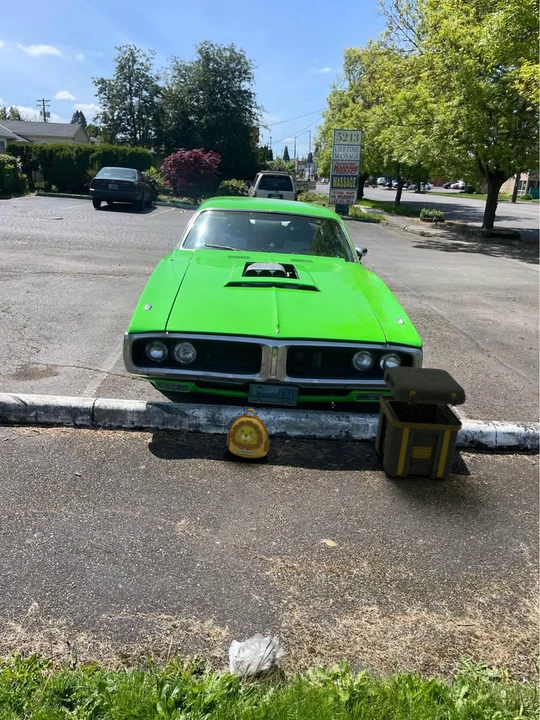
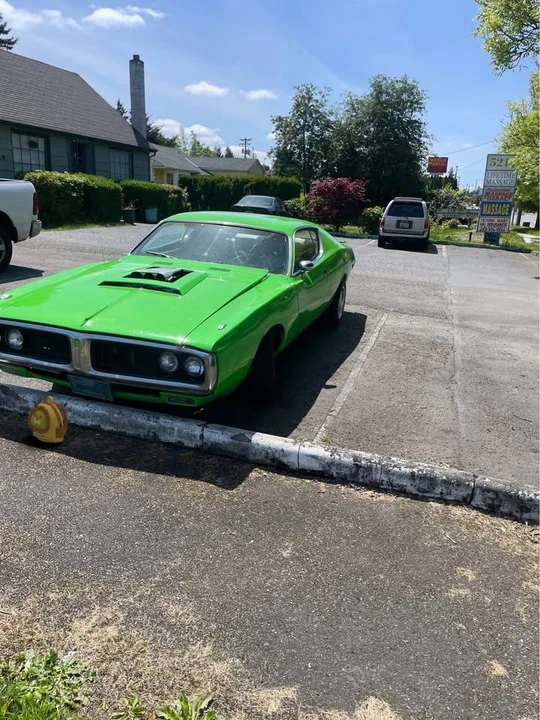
toolbox: present [375,366,466,479] -> none [145,370,232,487]

